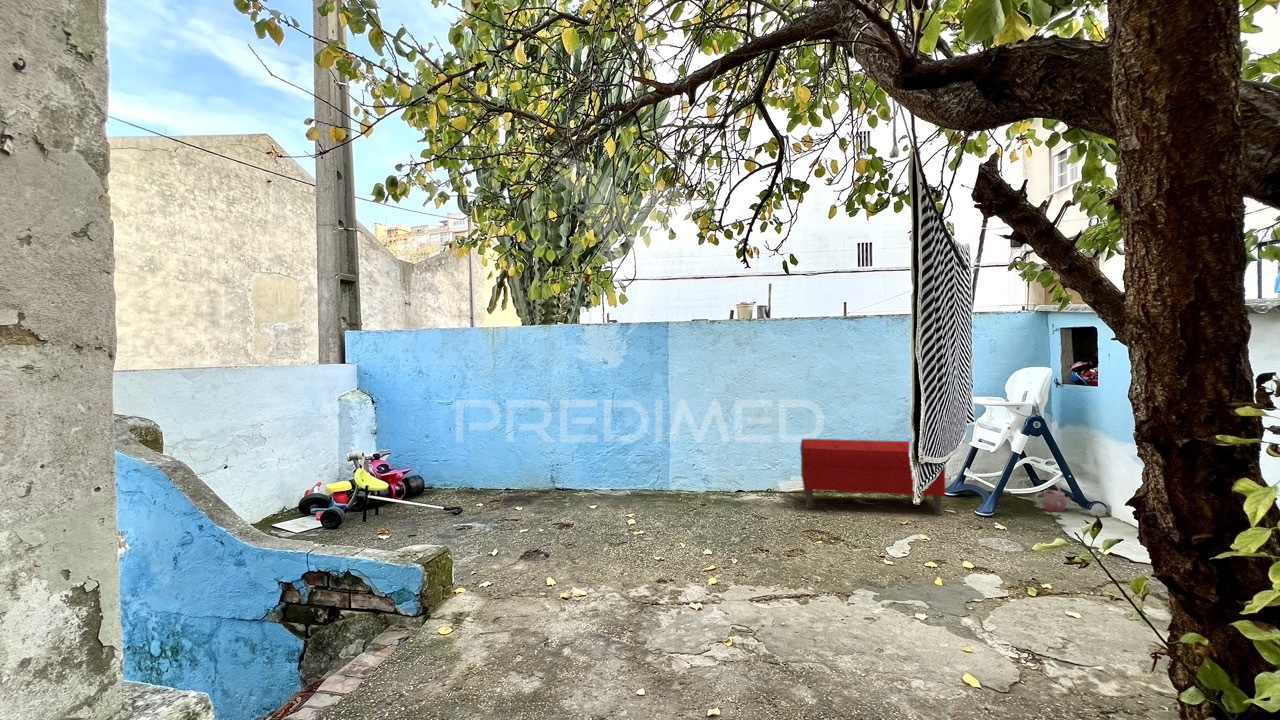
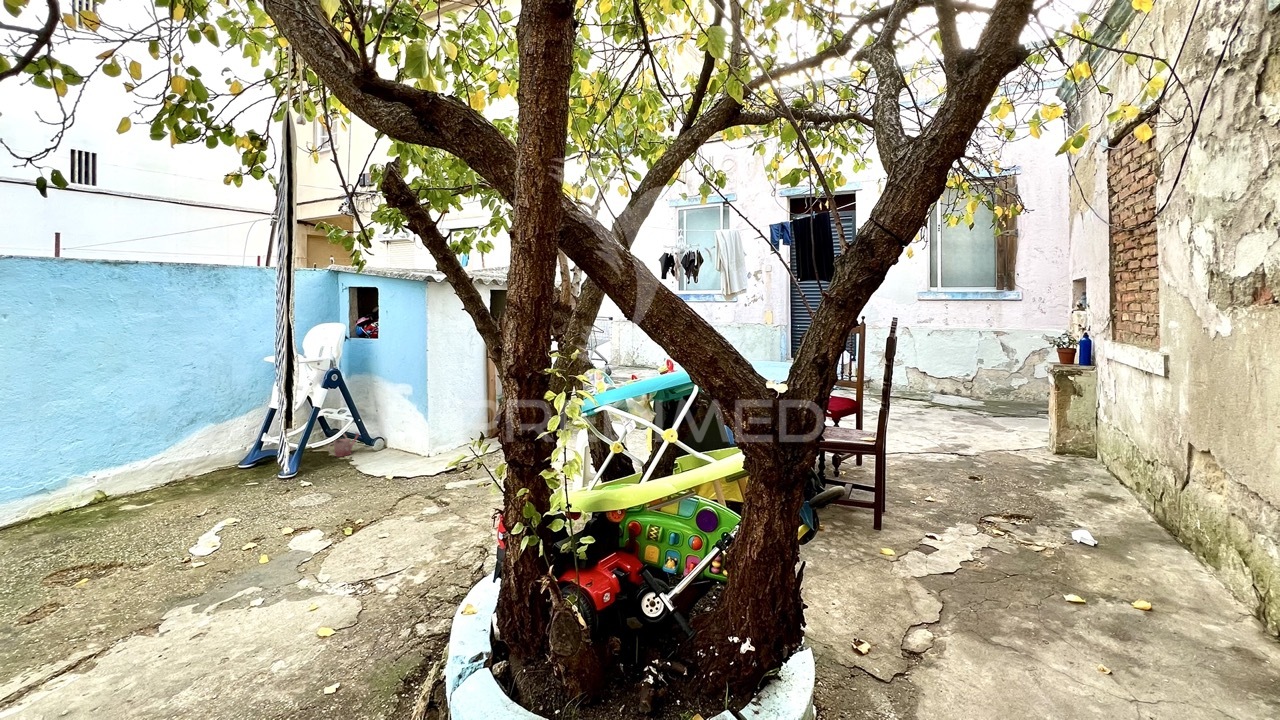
bench: present [800,439,946,514] -> none [16,422,245,544]

